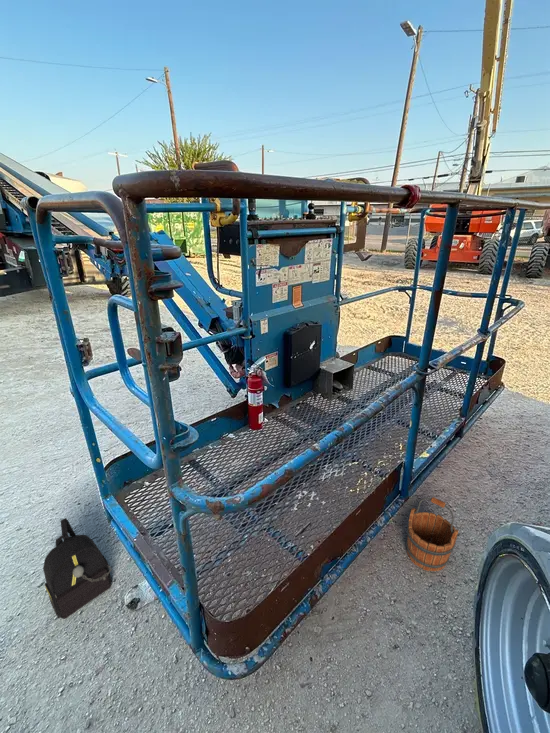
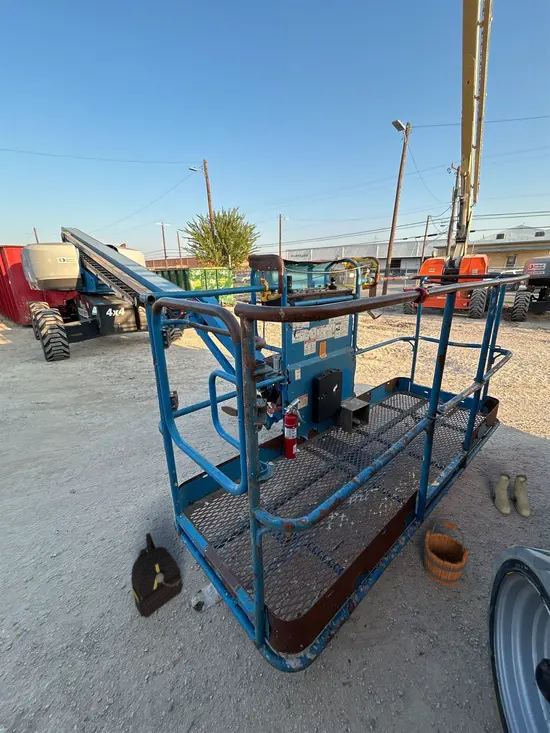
boots: none [492,443,533,492] -> present [493,473,530,517]

